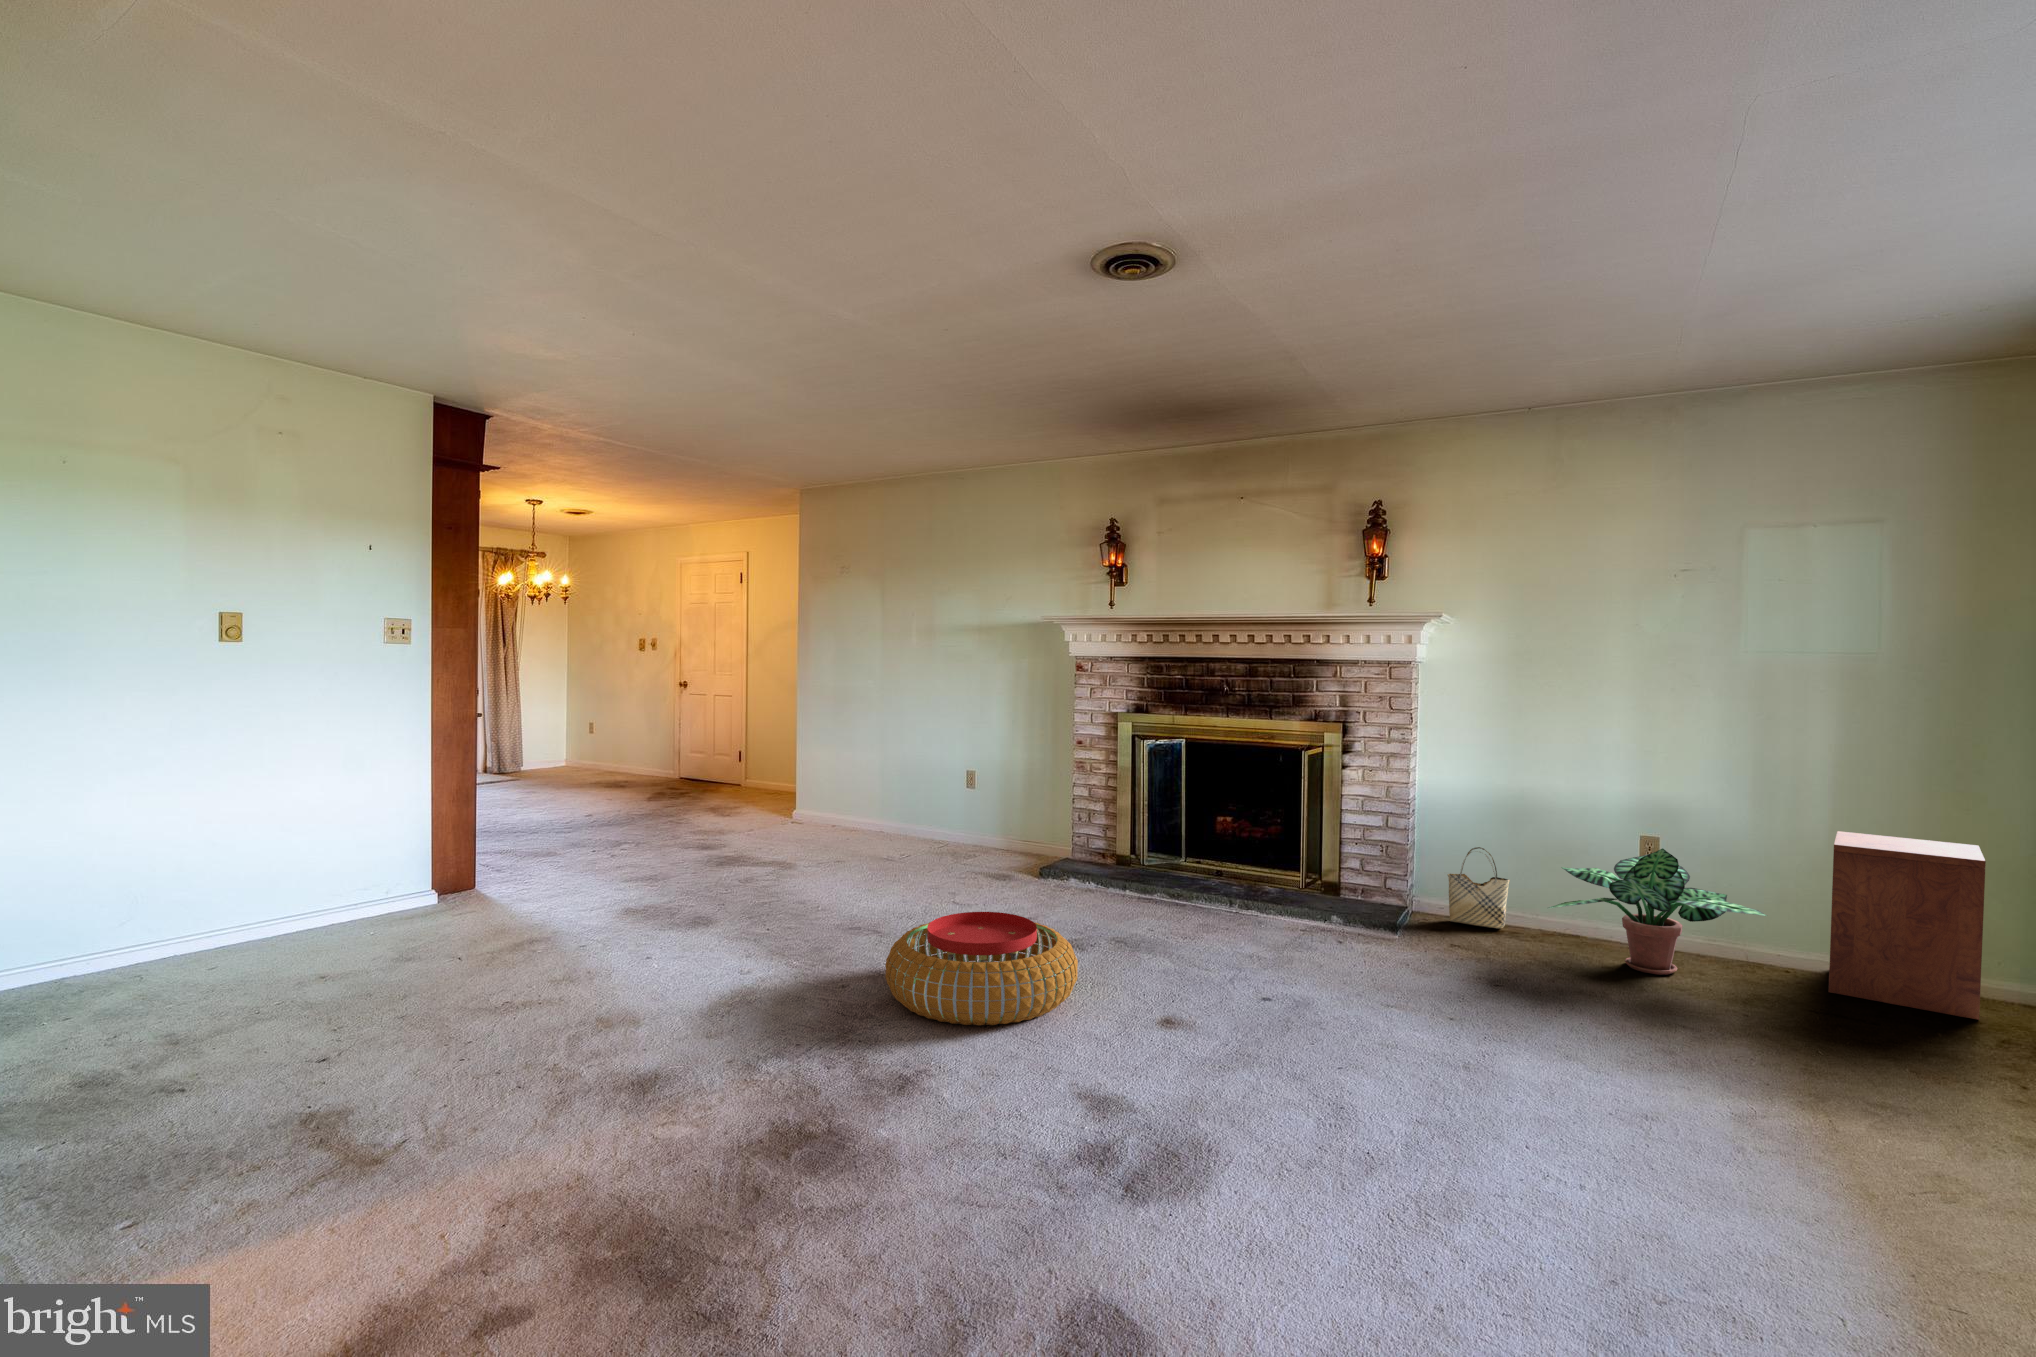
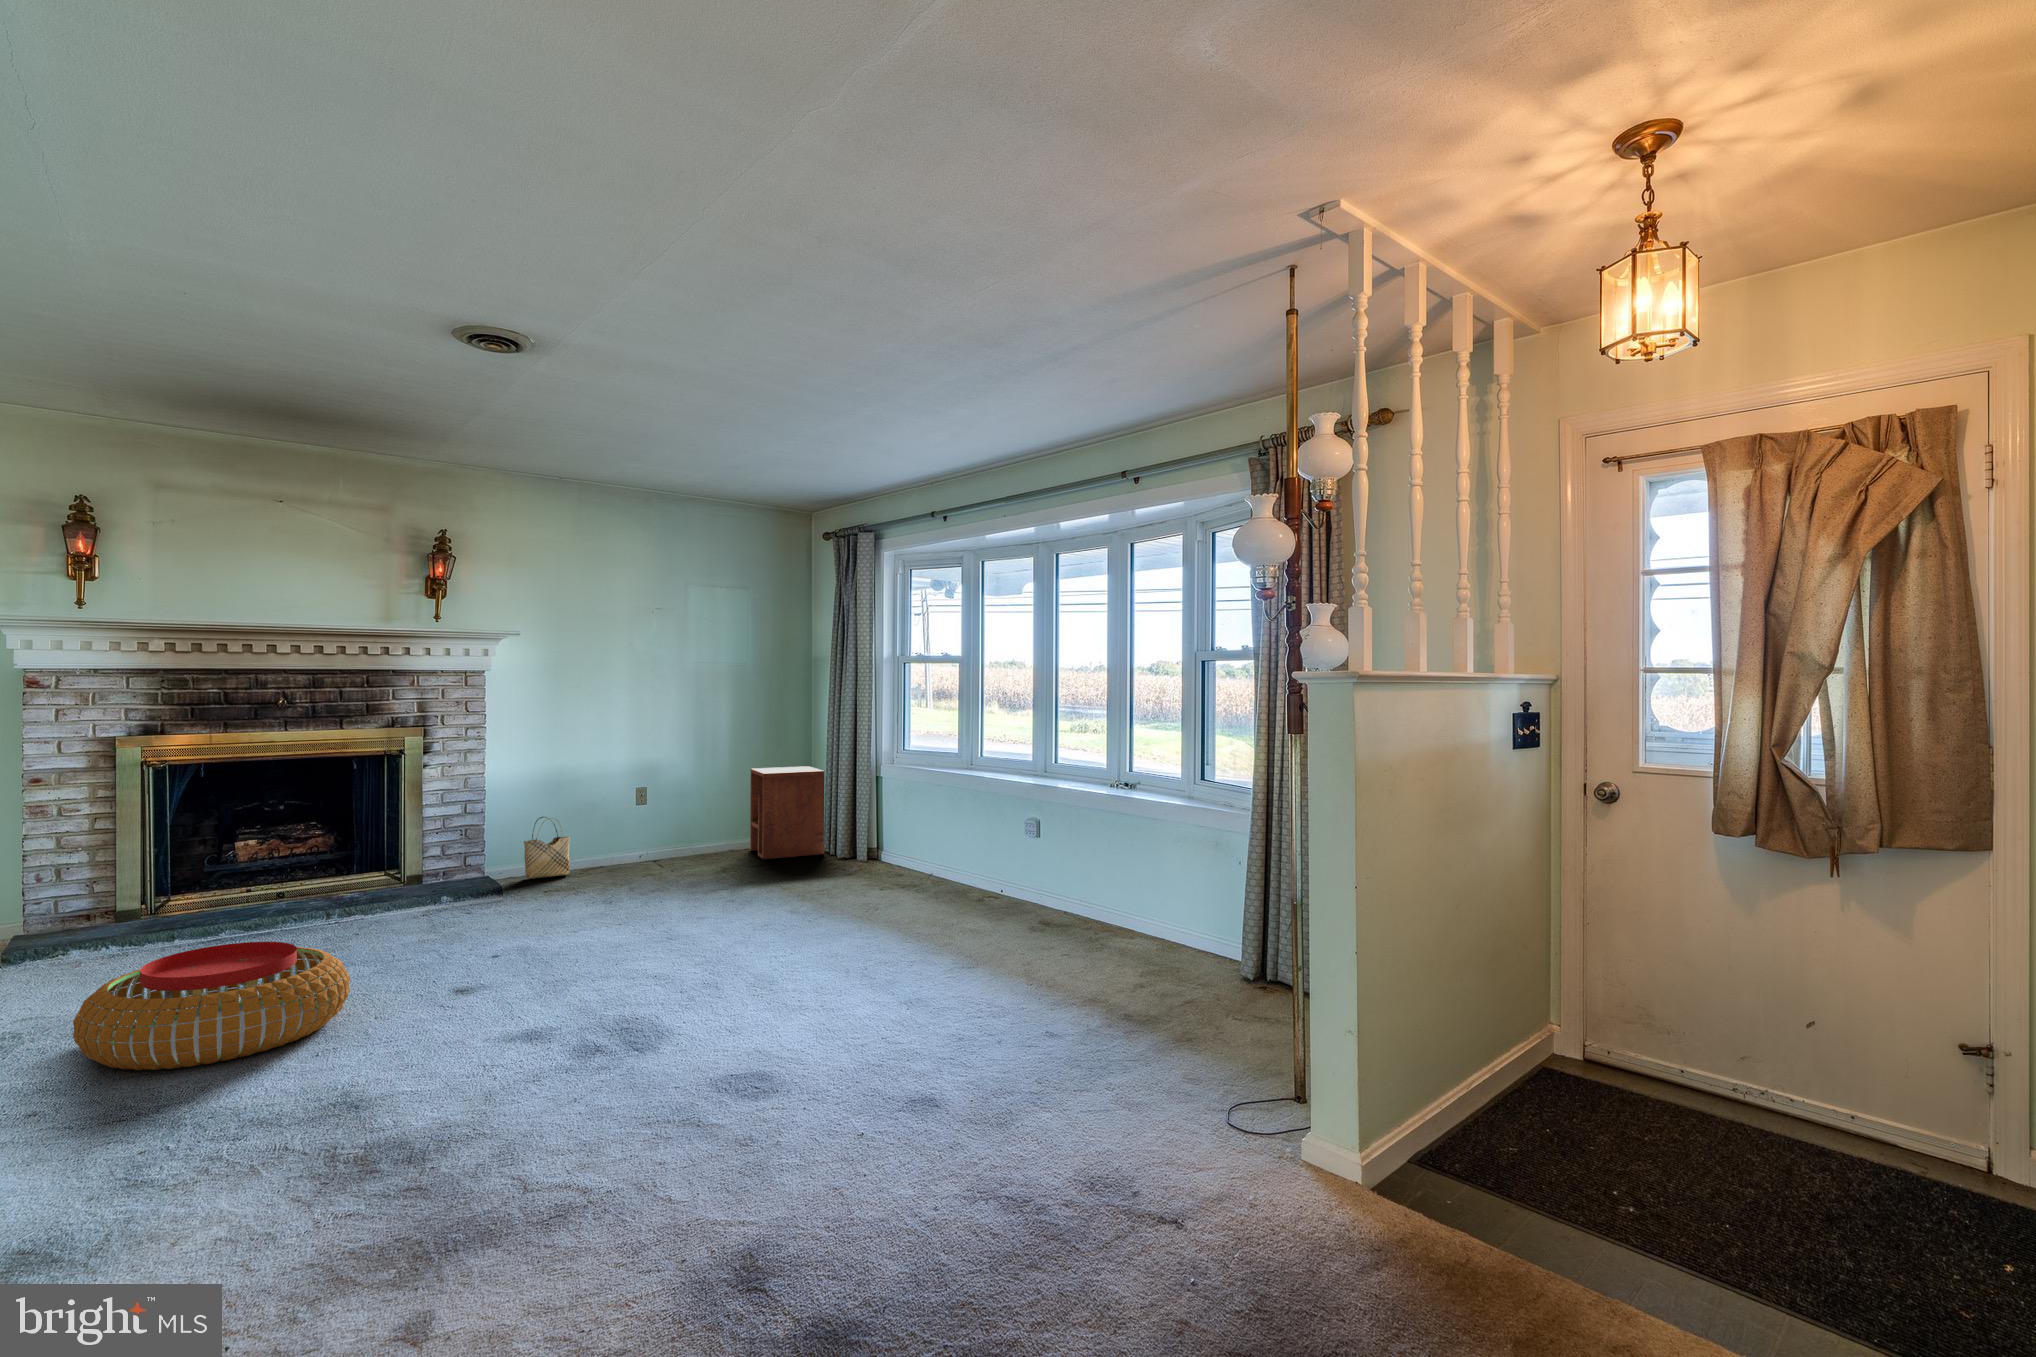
potted plant: present [1549,848,1767,975] -> none [619,790,748,874]

